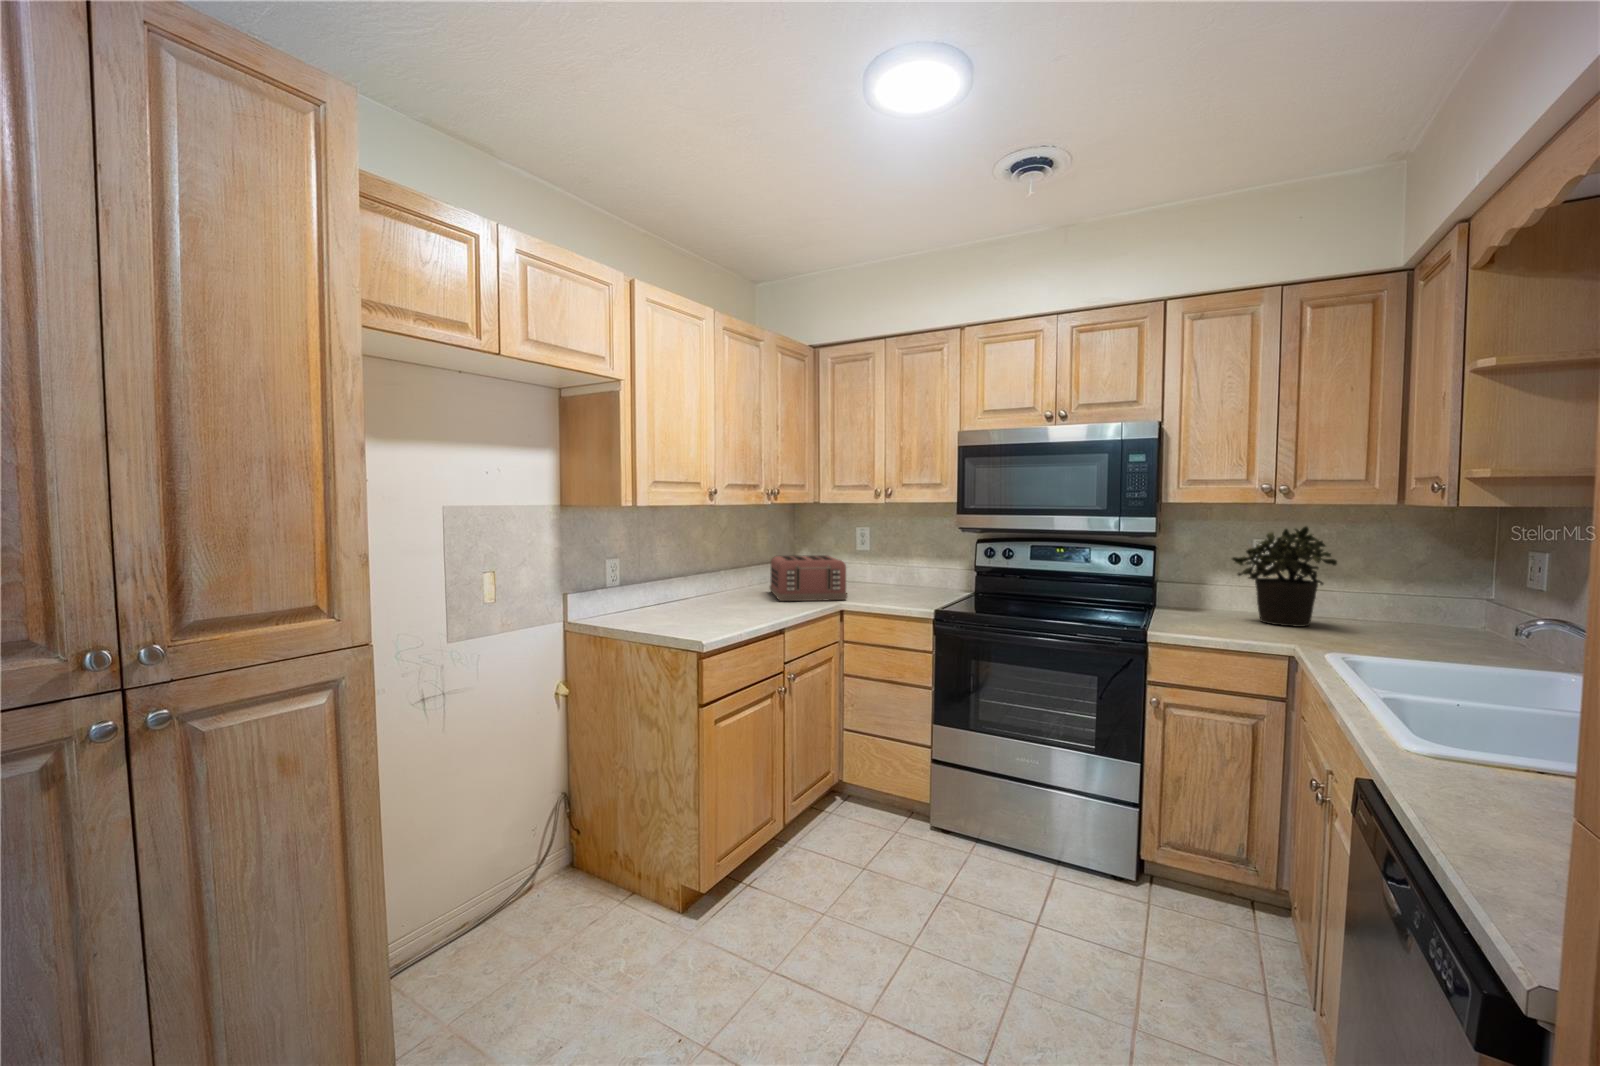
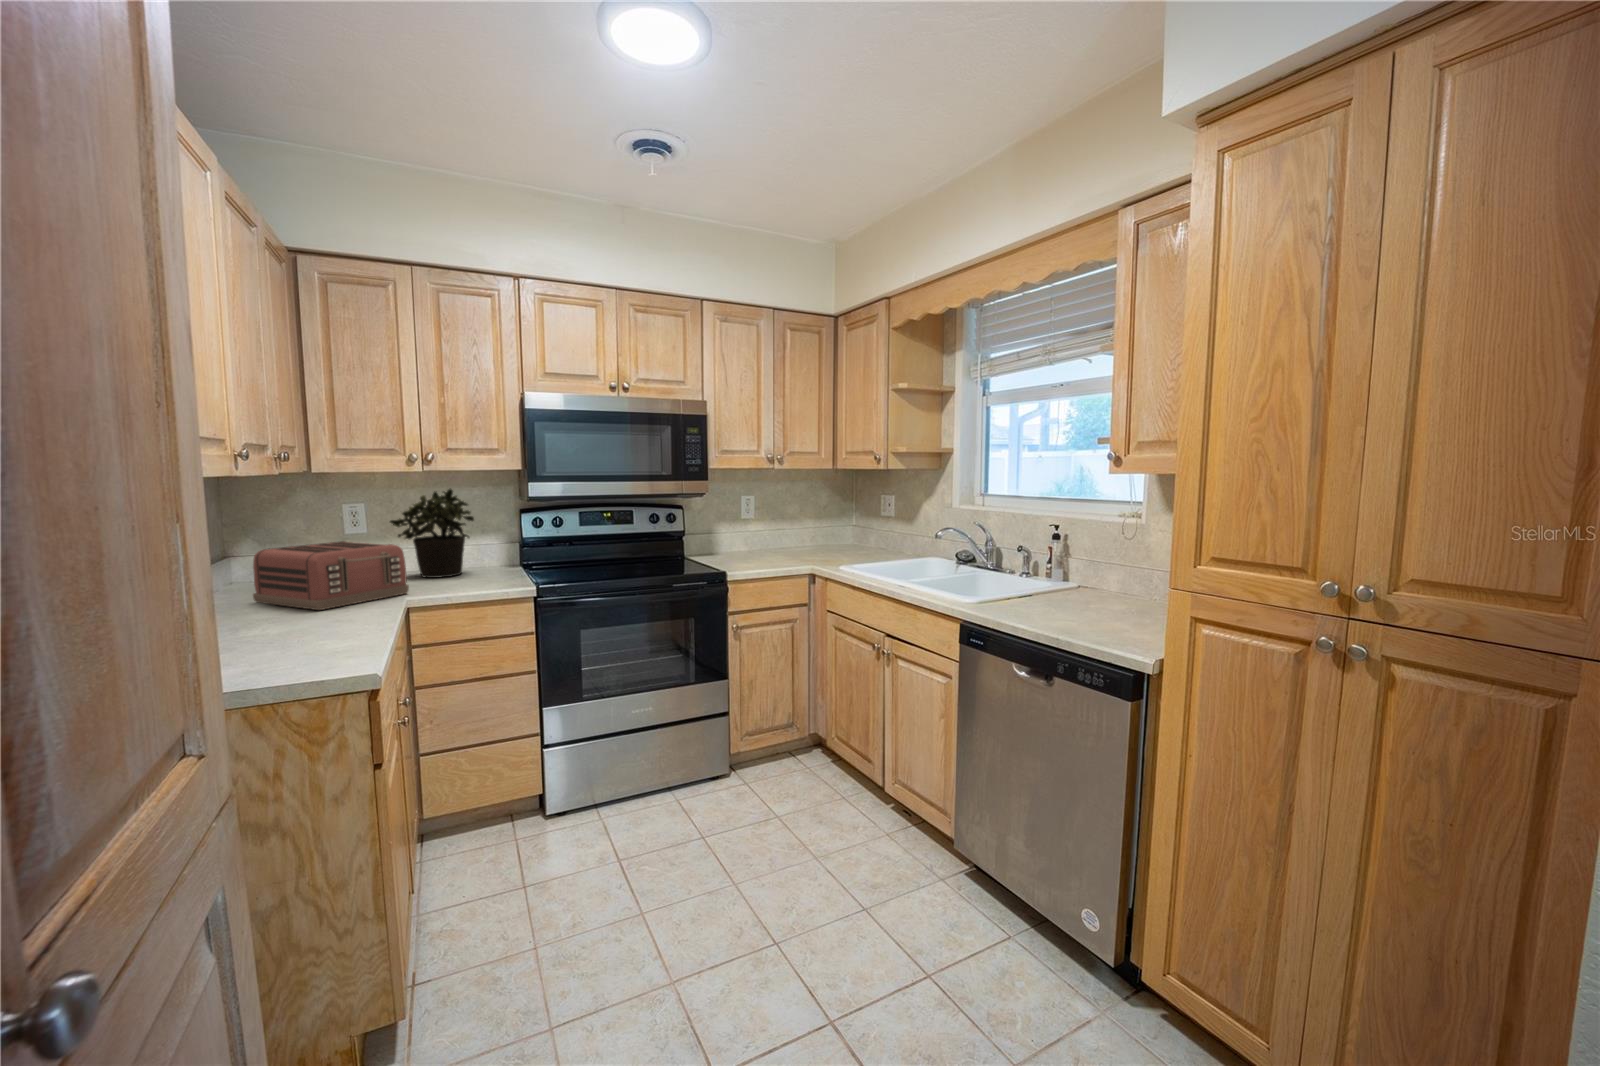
potted plant: present [1232,526,1337,627] -> present [390,488,474,578]

